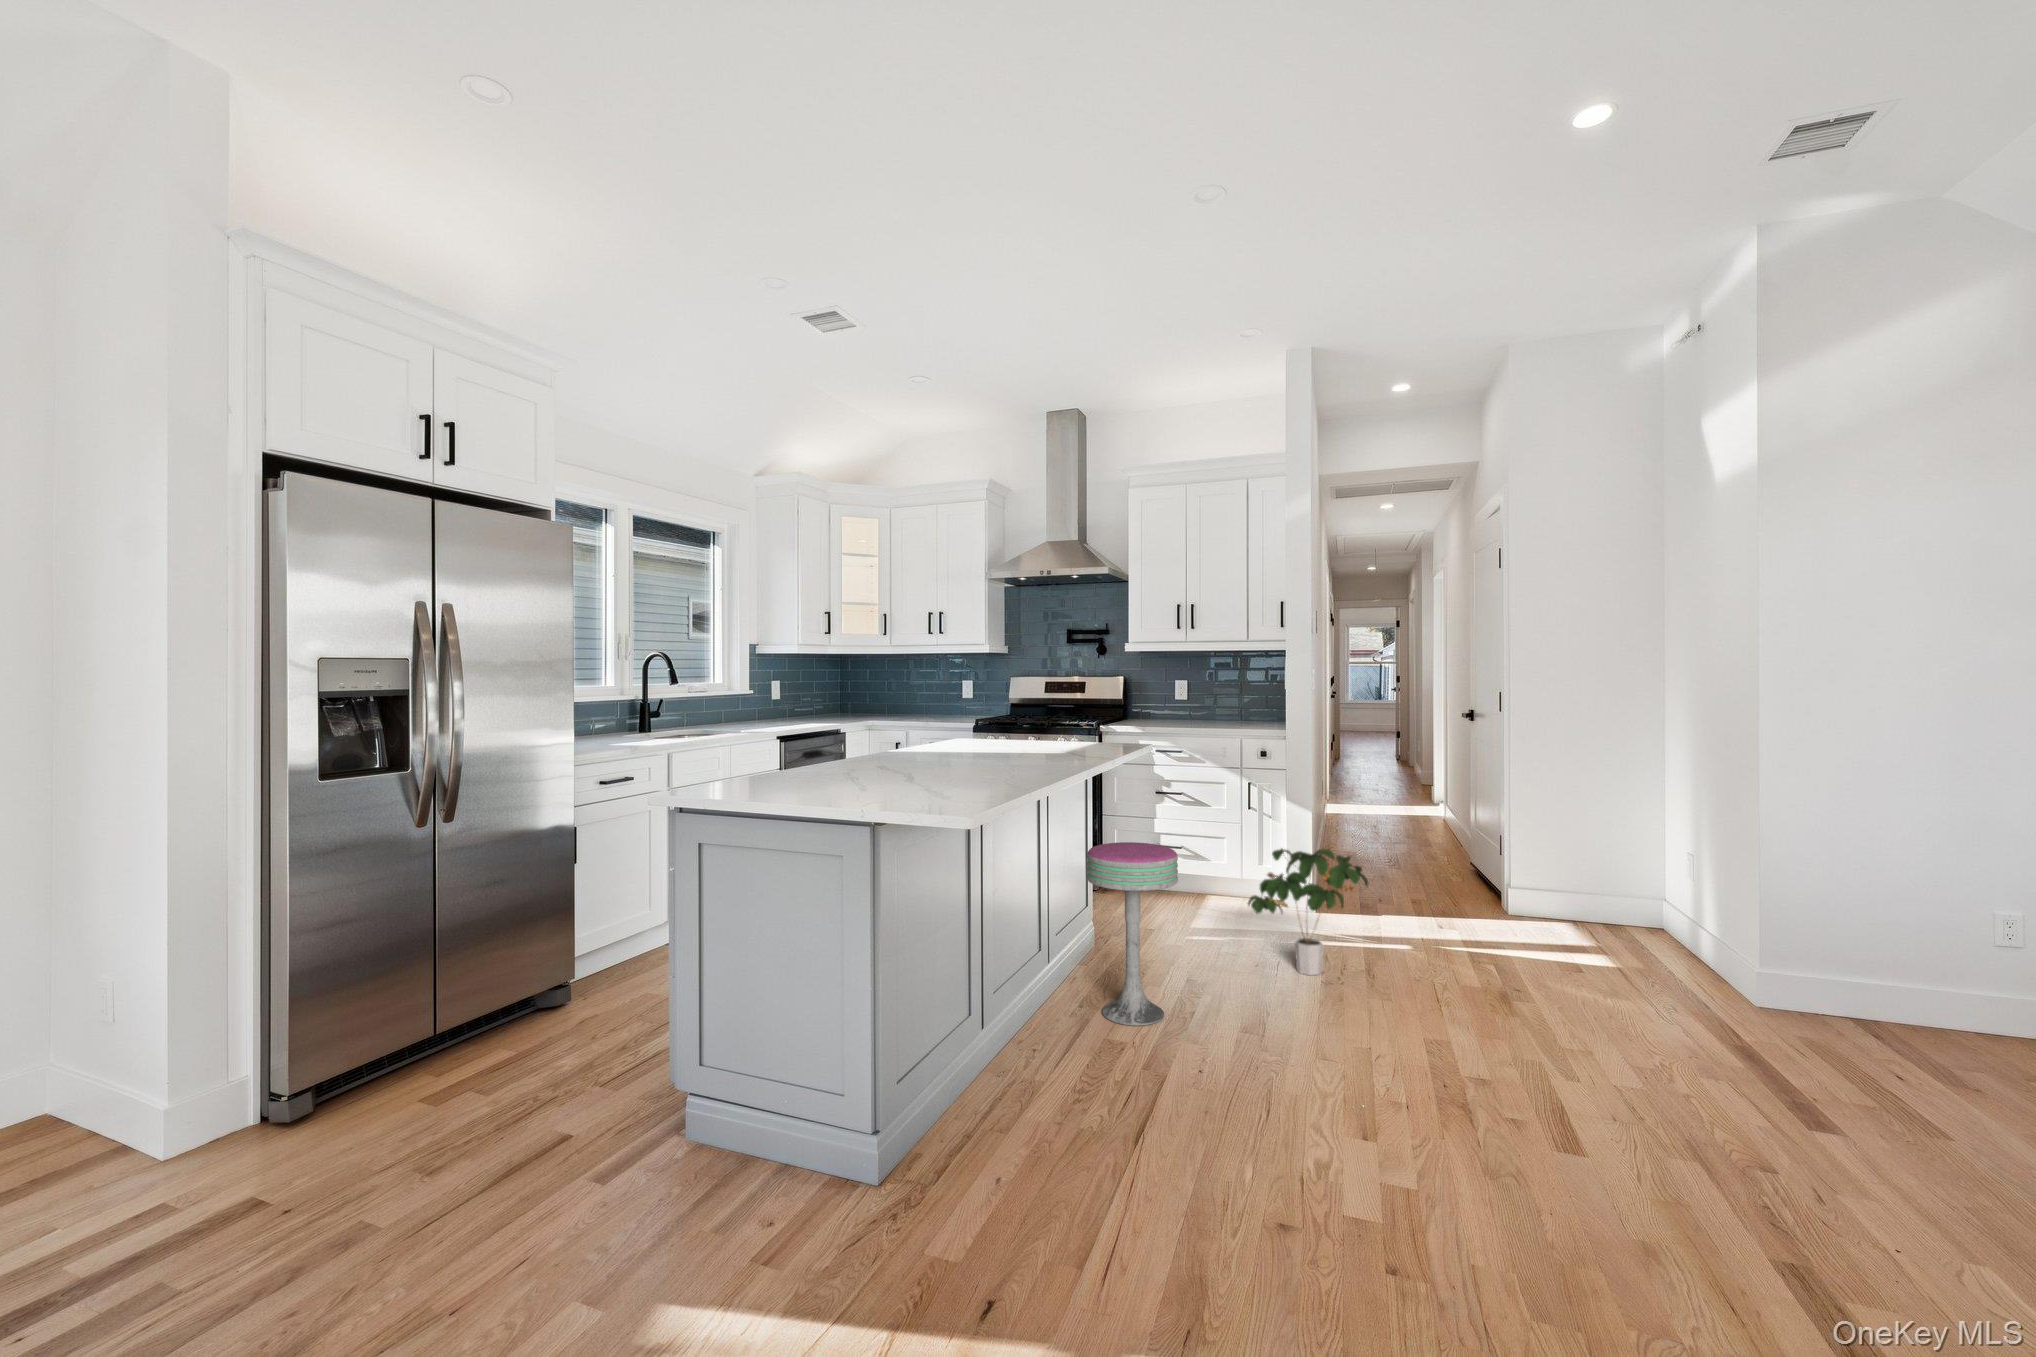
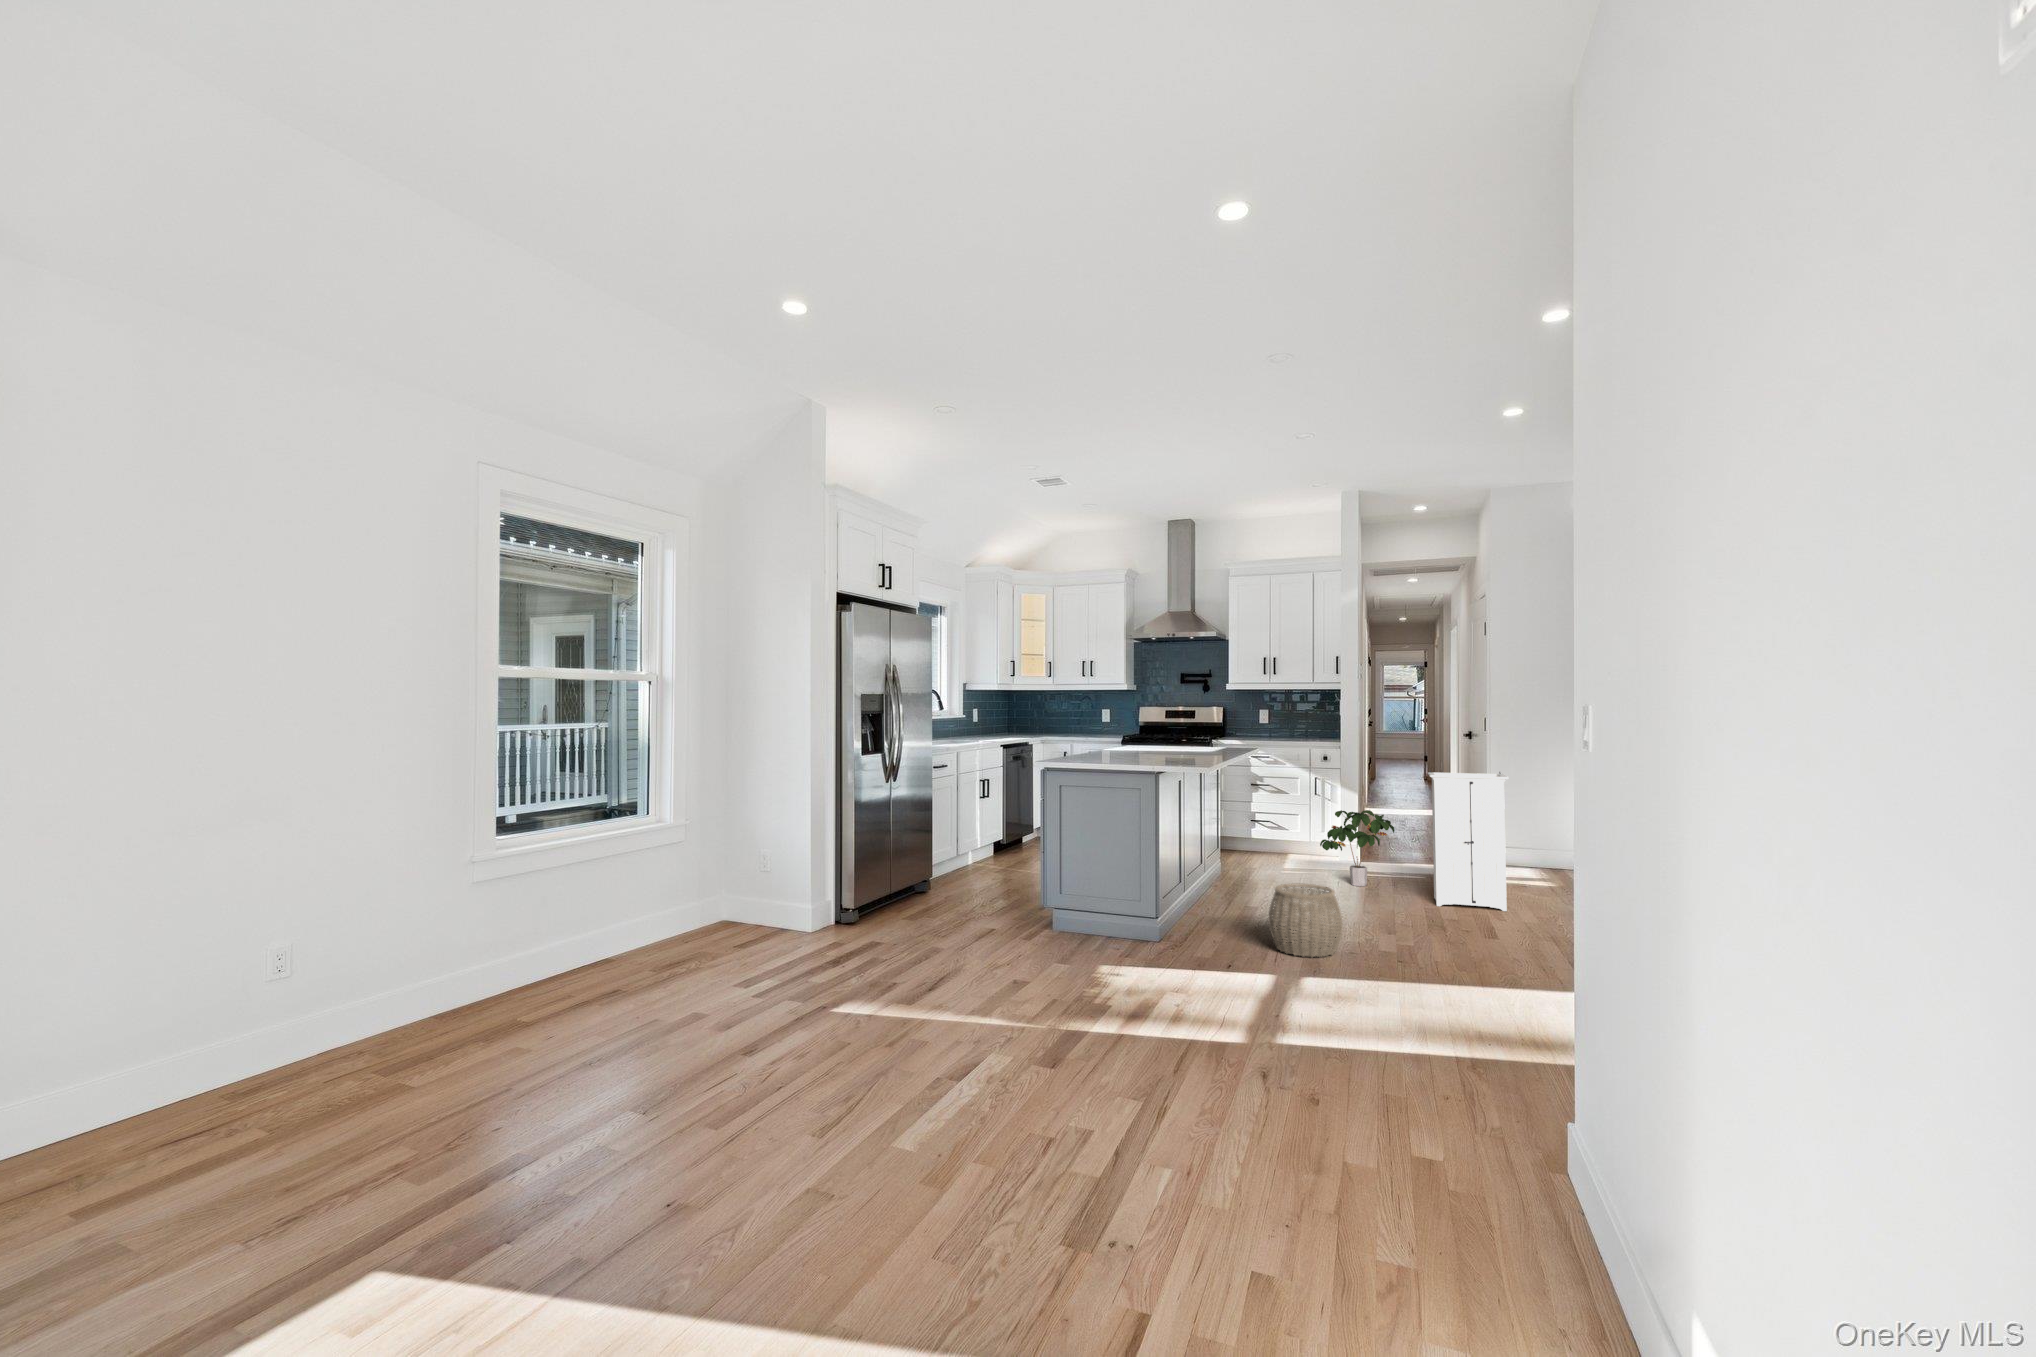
storage cabinet: none [1427,788,1577,1048] -> present [1428,770,1509,911]
bar stool: present [1087,842,1178,1026] -> none [1230,801,1283,902]
woven basket: none [1104,1058,1264,1256] -> present [1268,883,1343,957]

